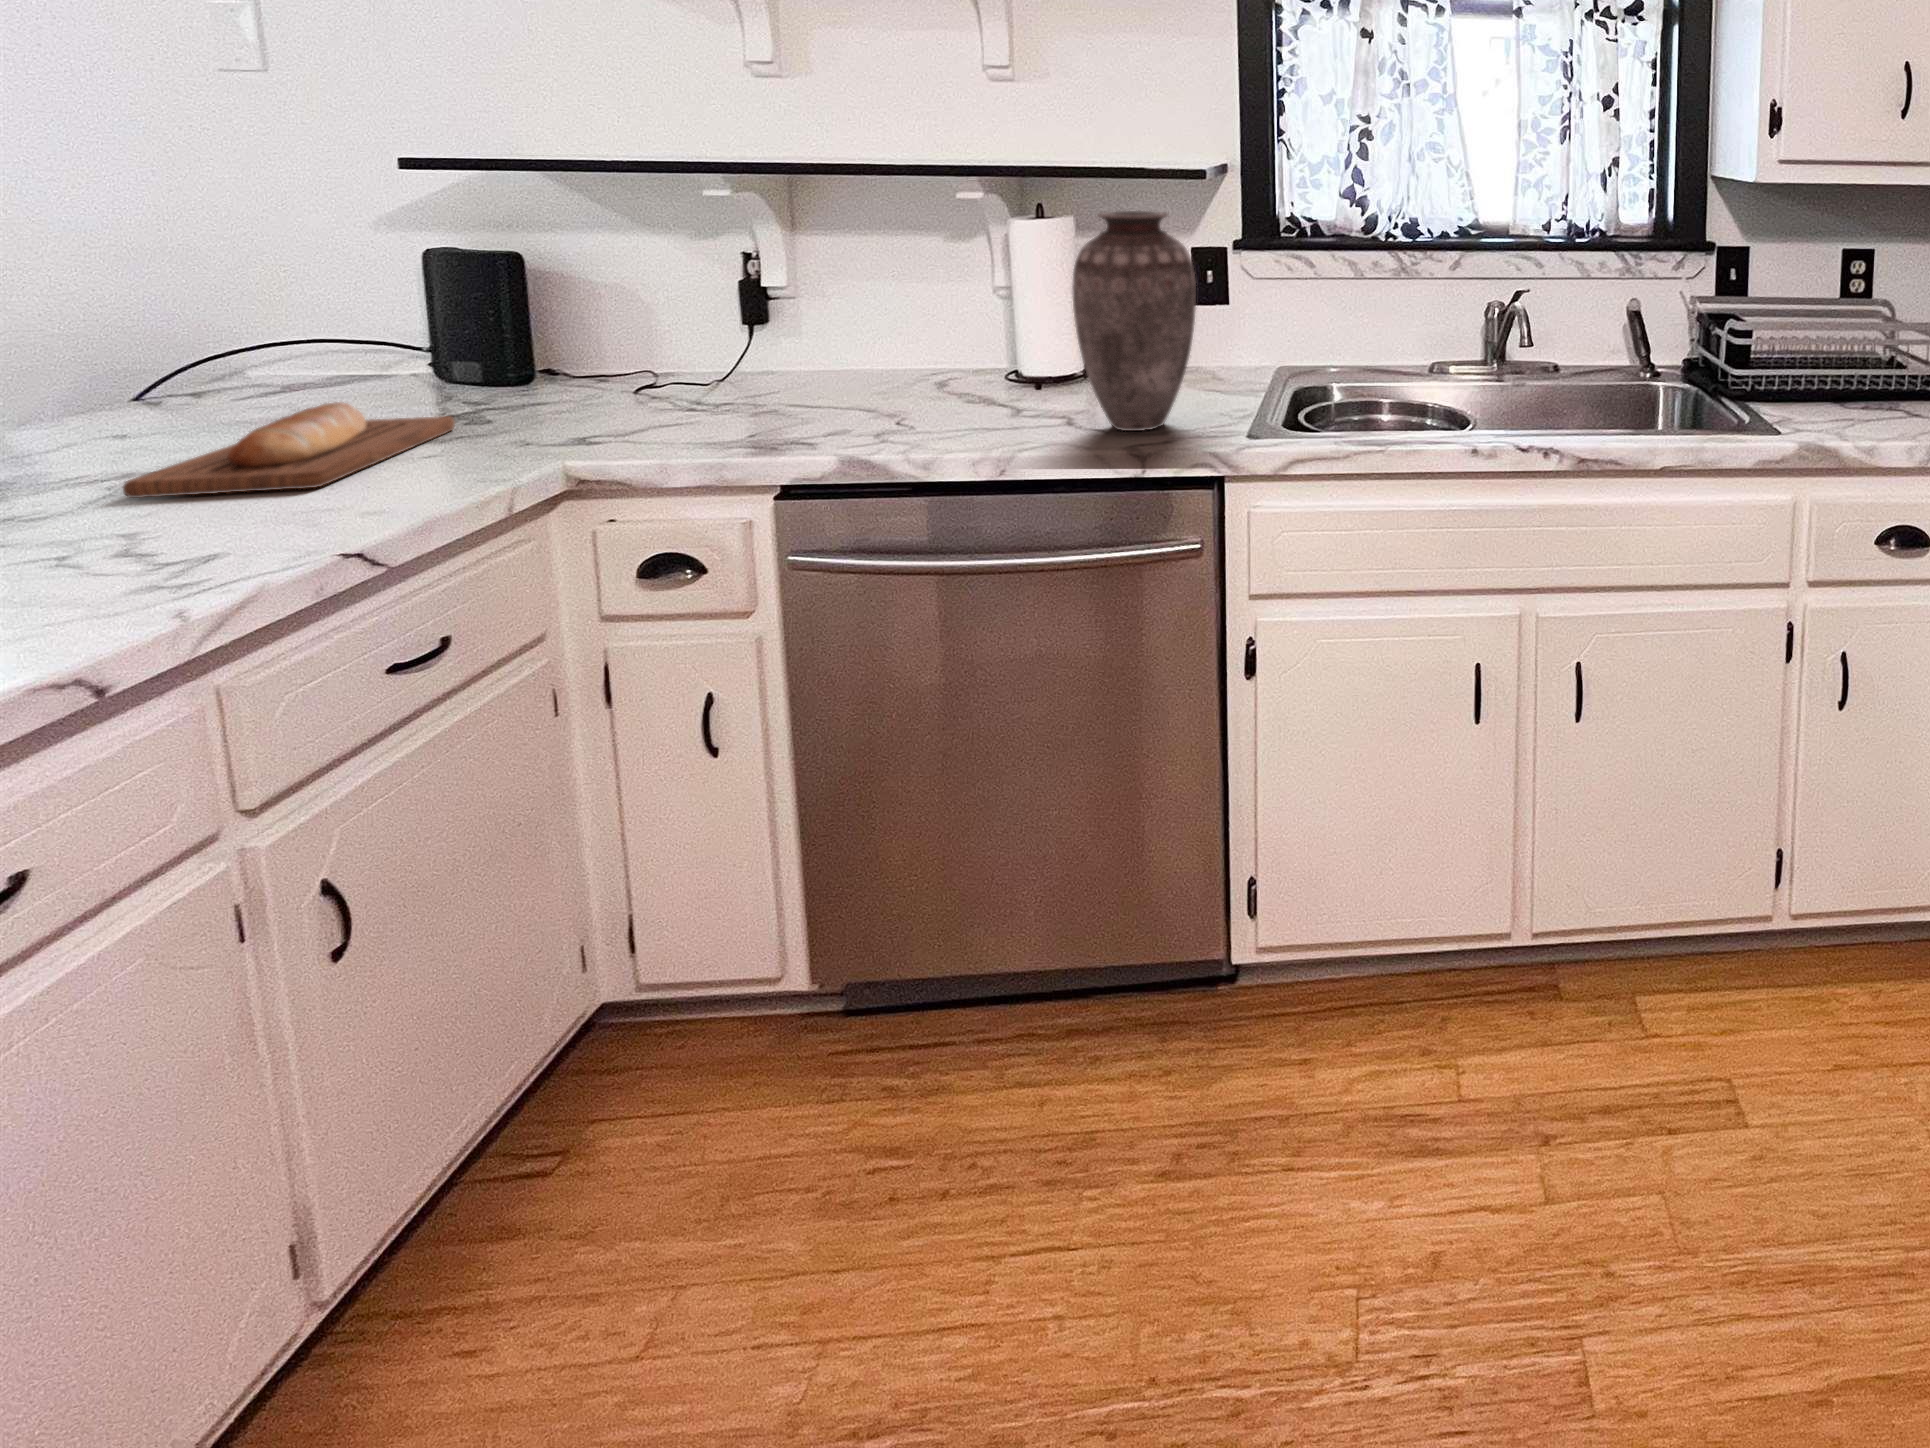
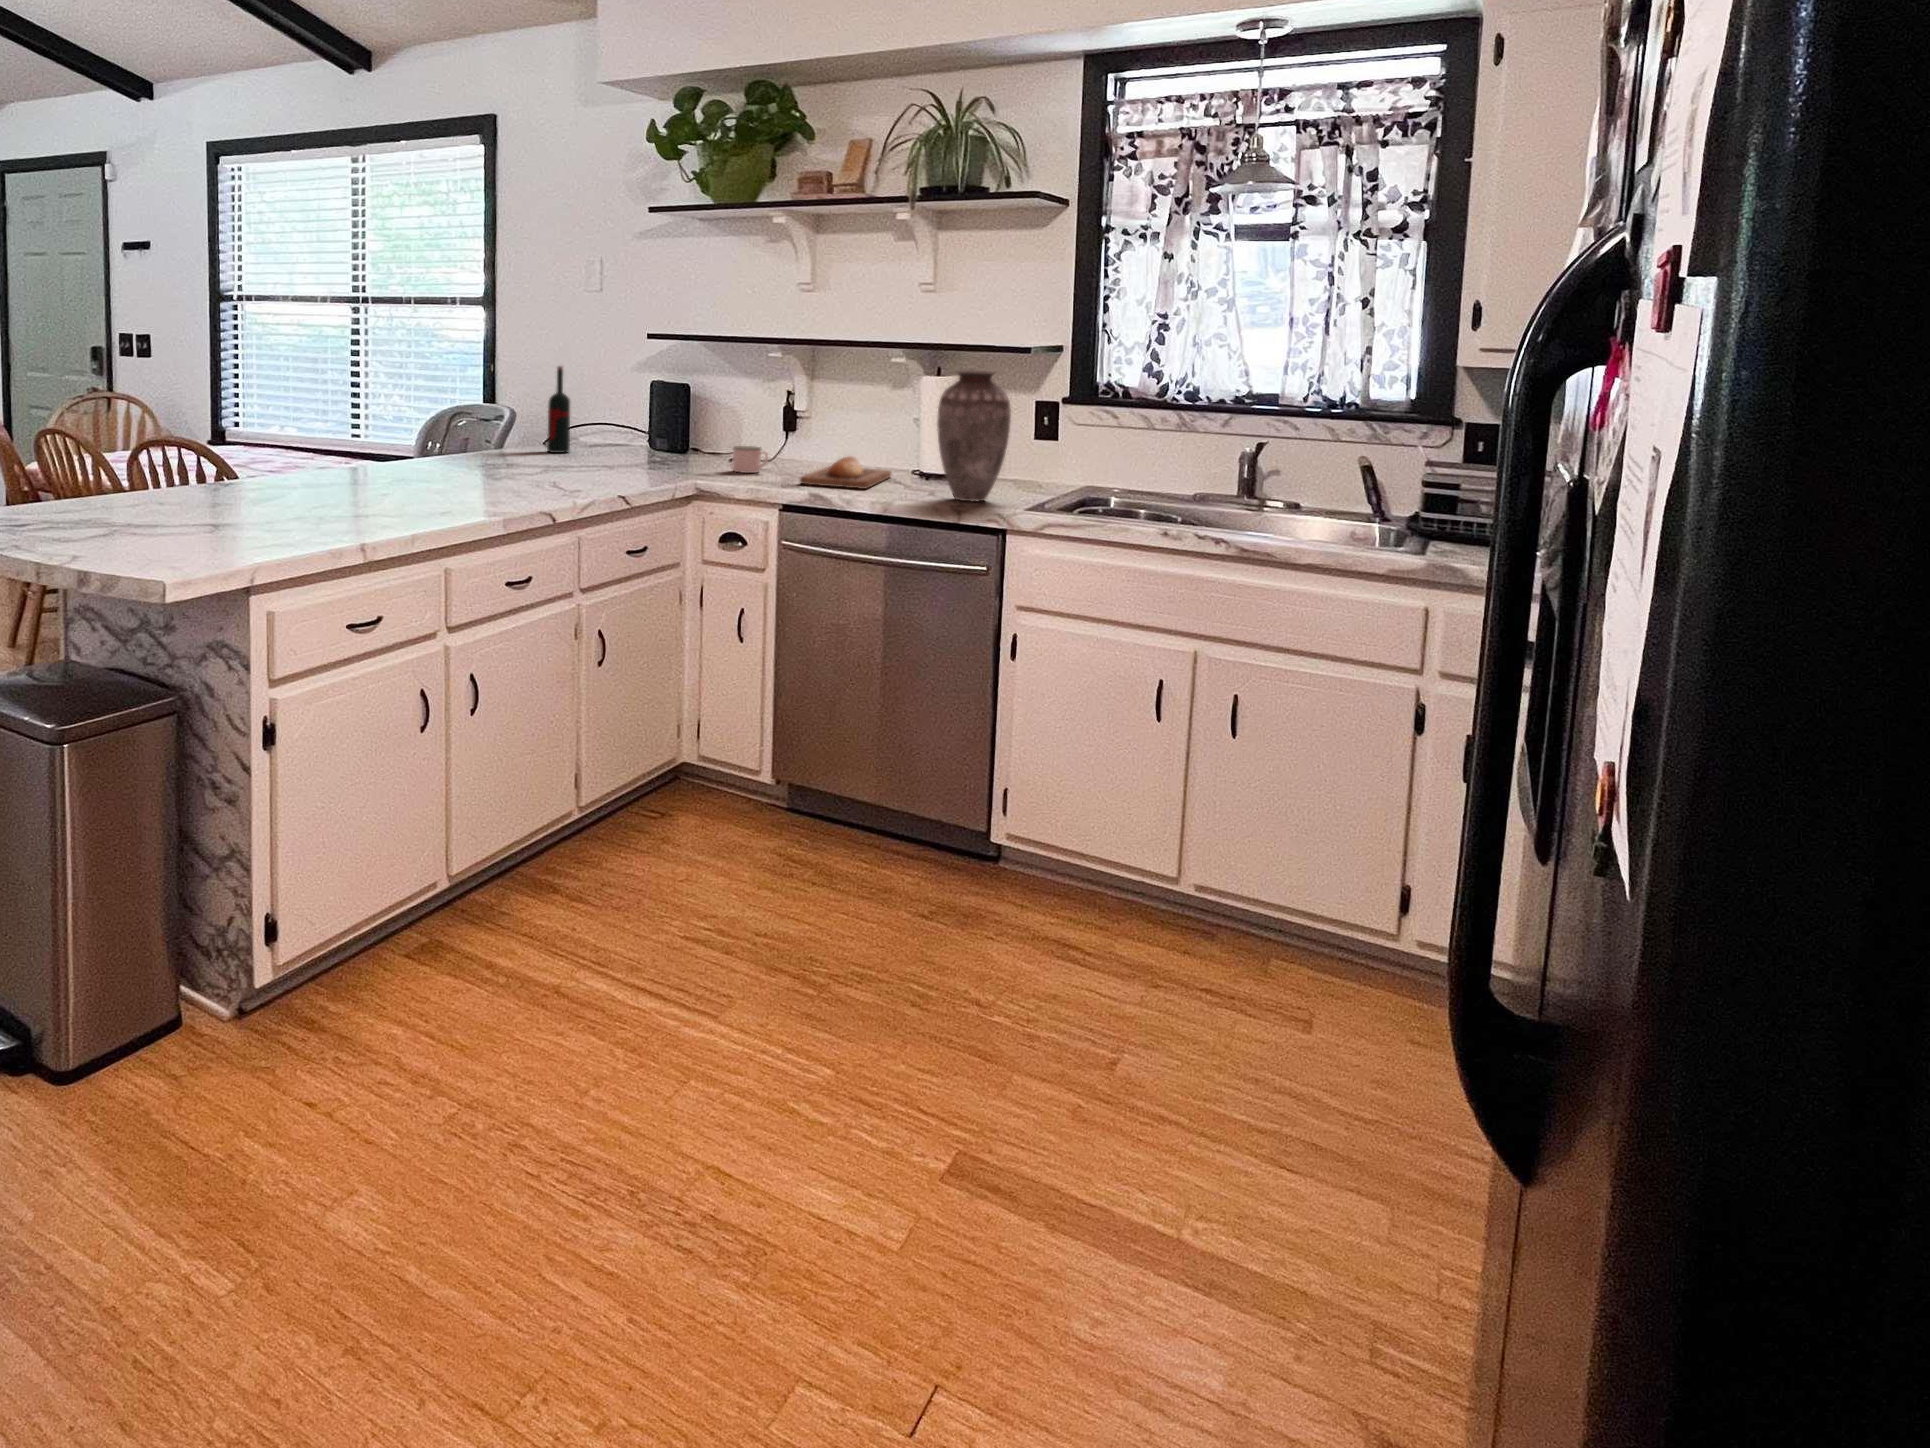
wine bottle: none [124,230,210,422] -> present [547,366,570,453]
mug: none [642,365,725,420] -> present [732,446,768,473]
bread loaf: present [123,402,455,498] -> present [800,457,891,489]

